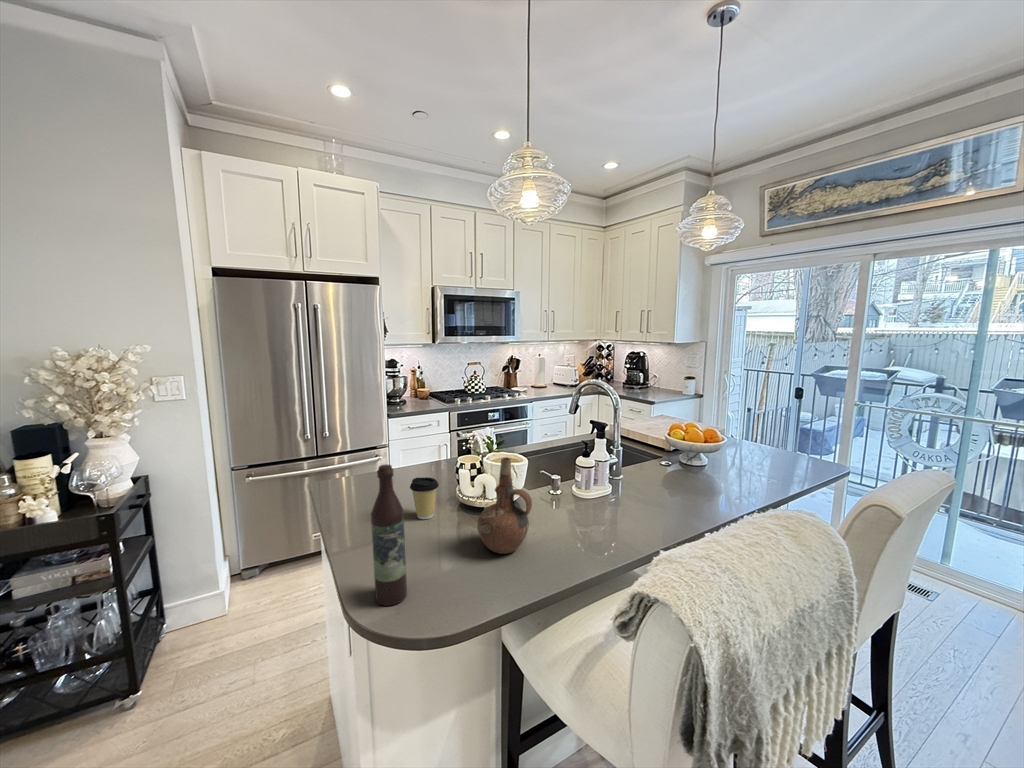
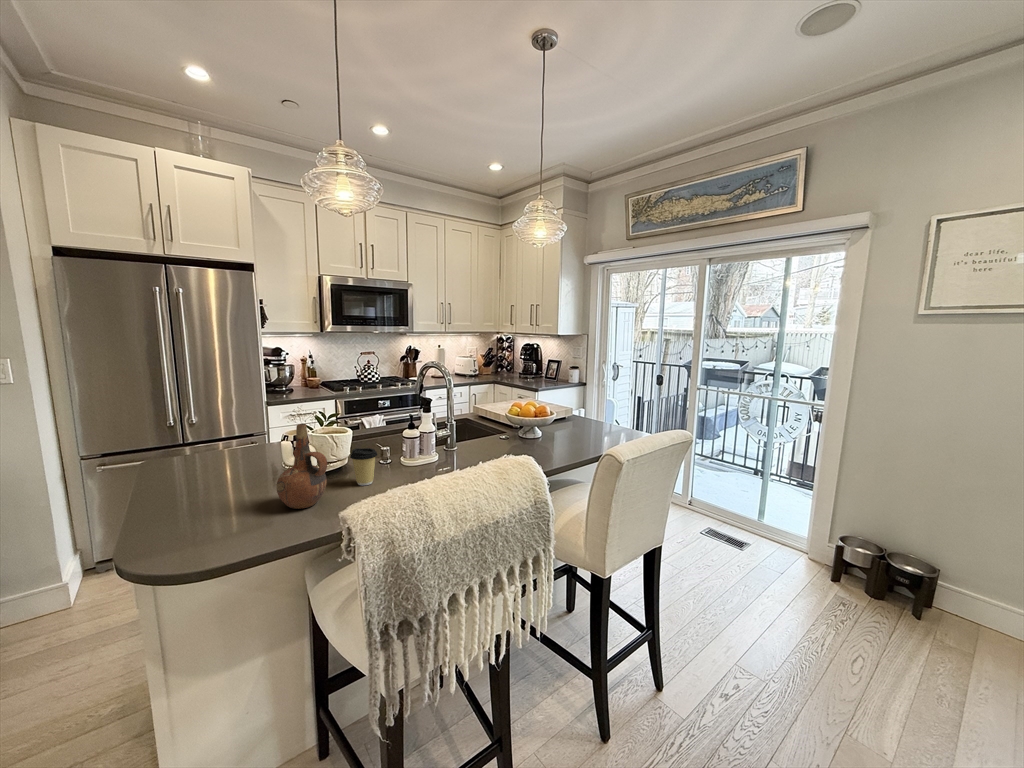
wine bottle: present [371,465,407,606] -> none [141,425,185,551]
coffee cup: present [410,477,439,519] -> present [350,448,377,486]

